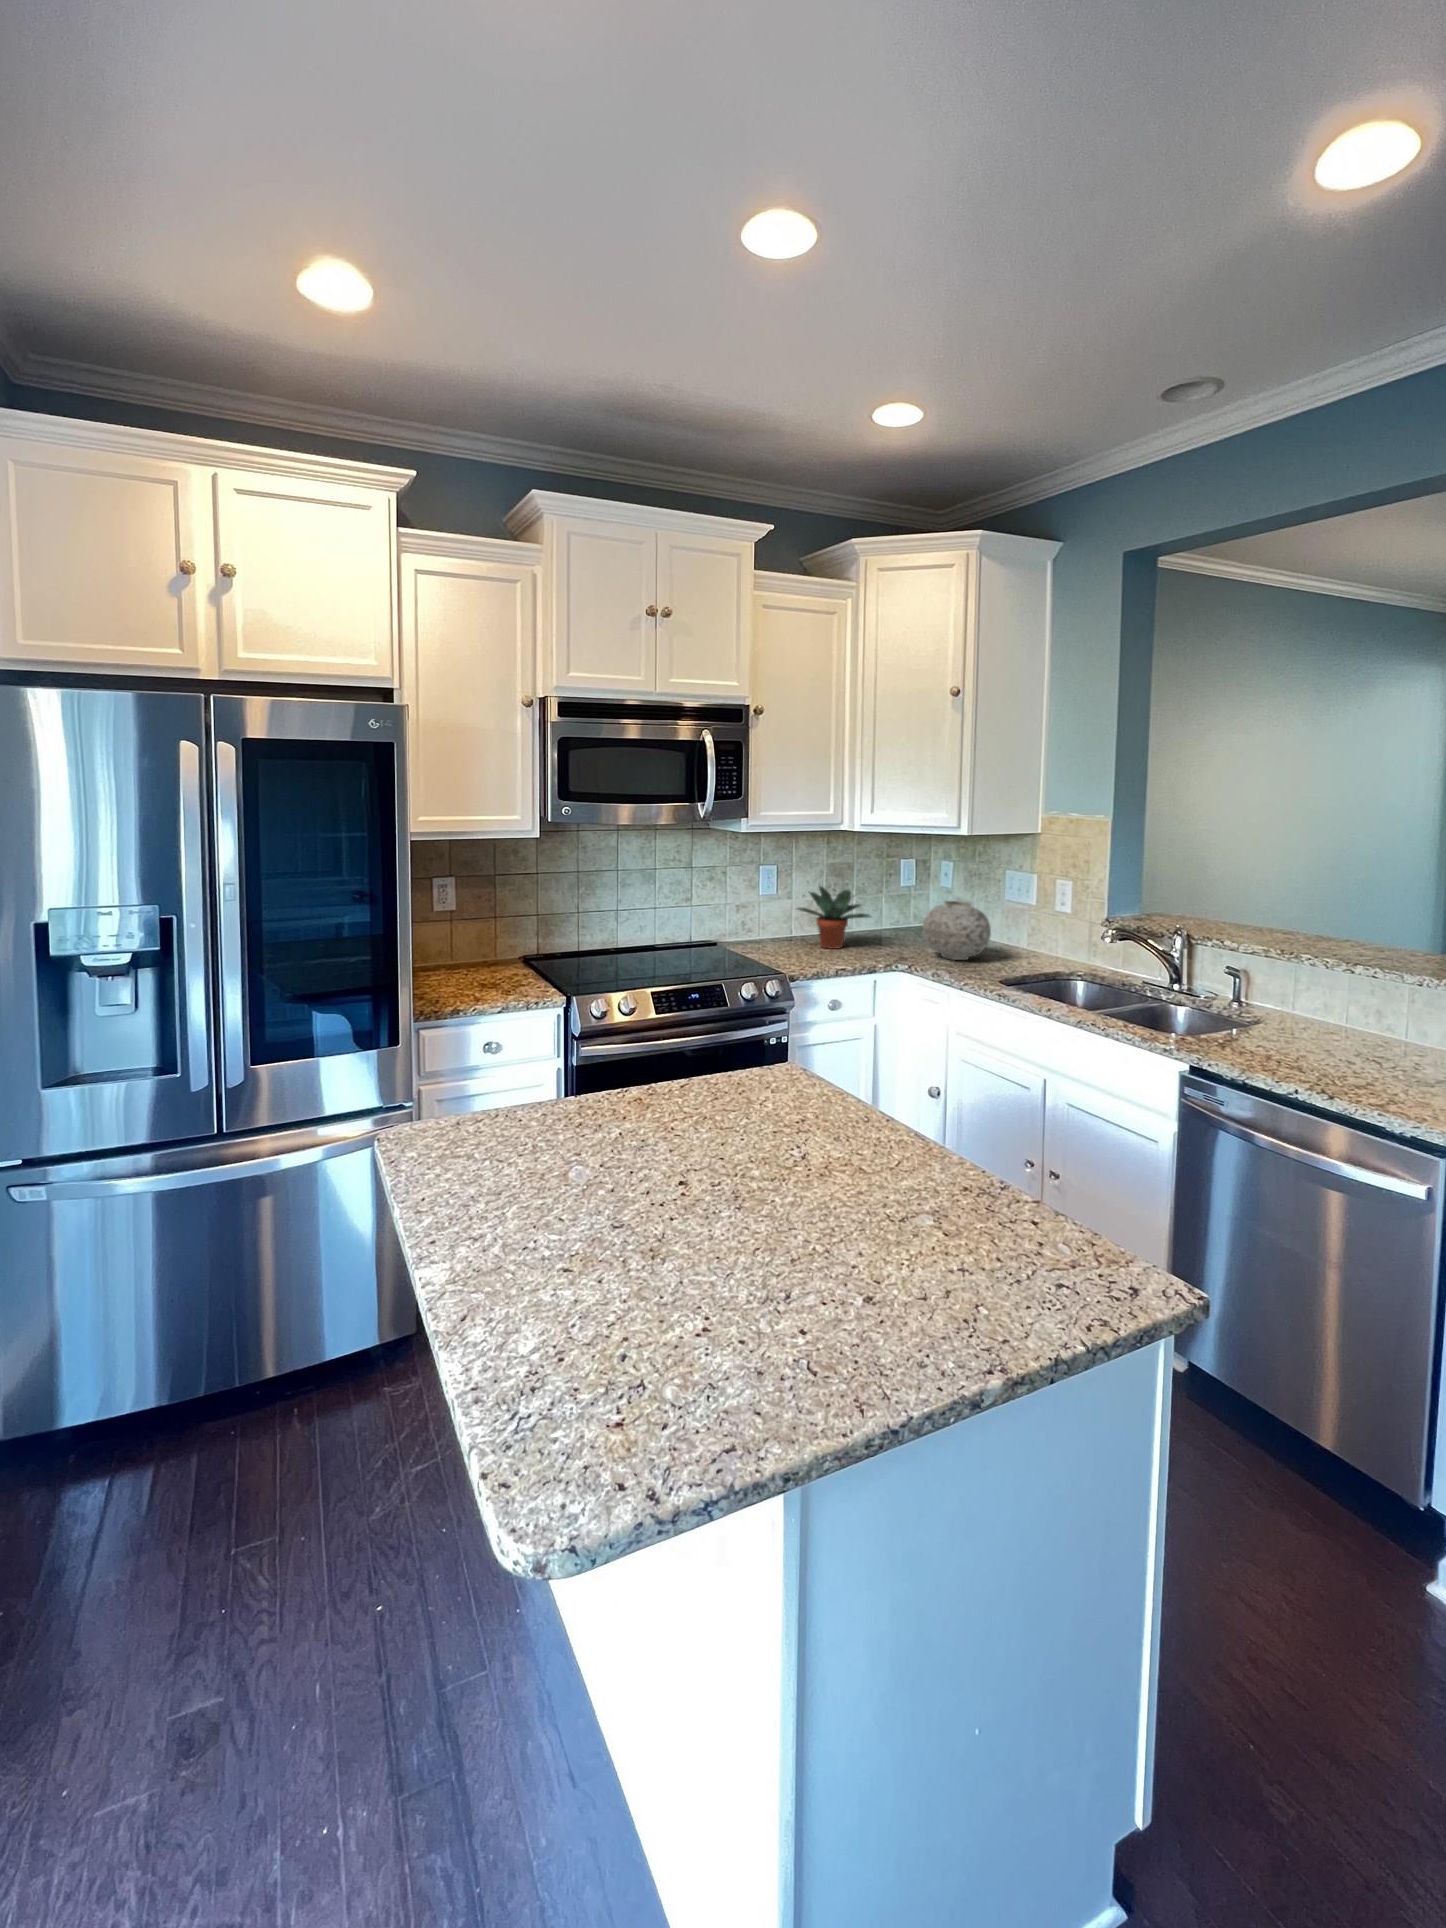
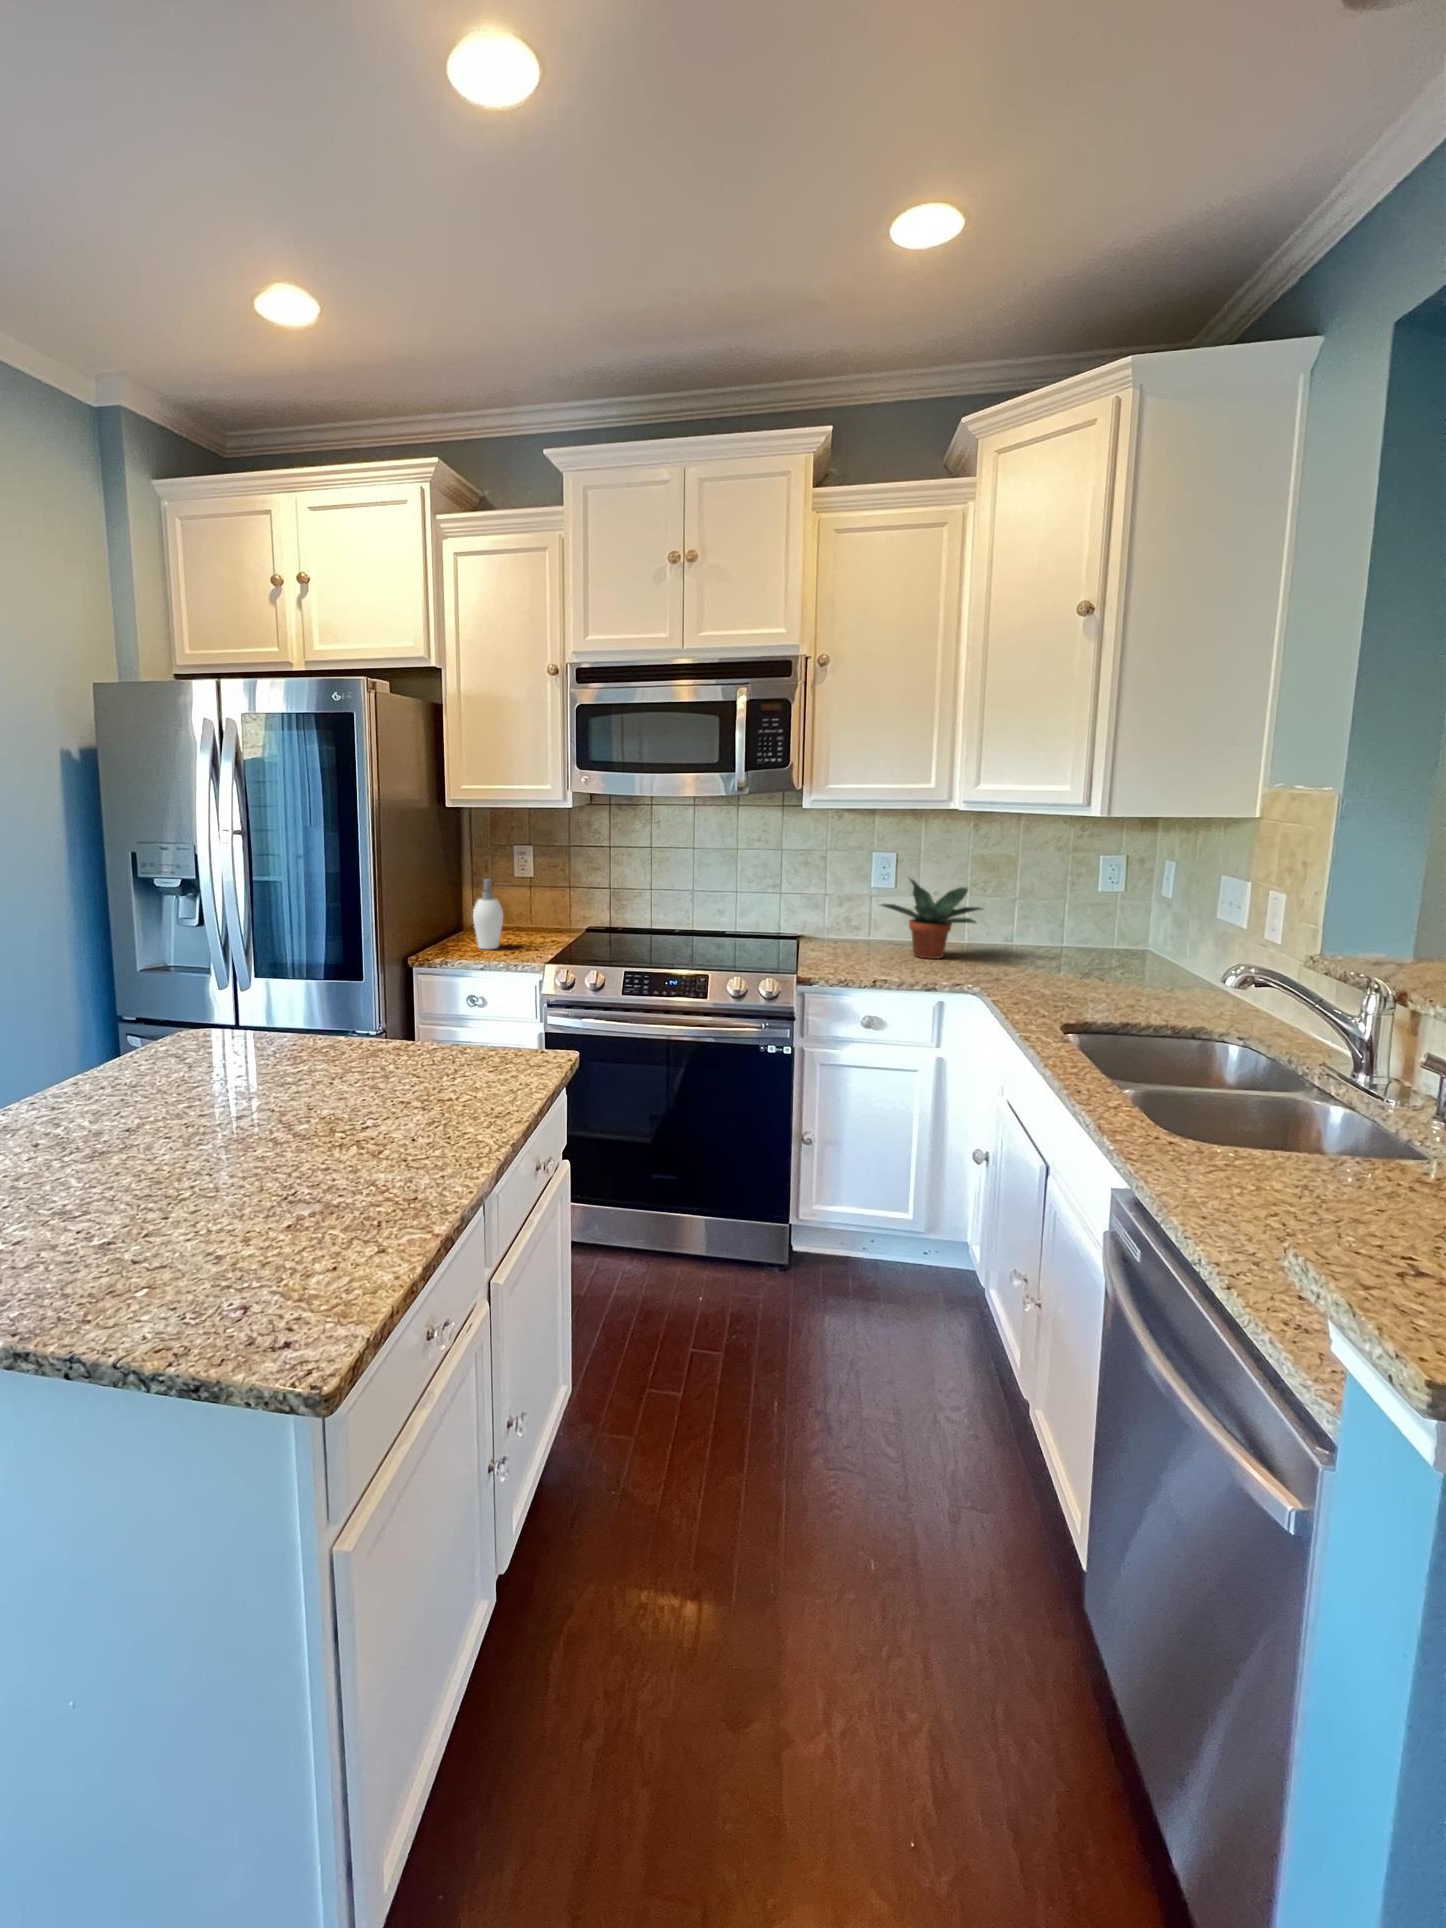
vase: present [922,901,991,960] -> none [1027,909,1134,993]
soap dispenser: none [455,918,496,994] -> present [473,879,503,949]

